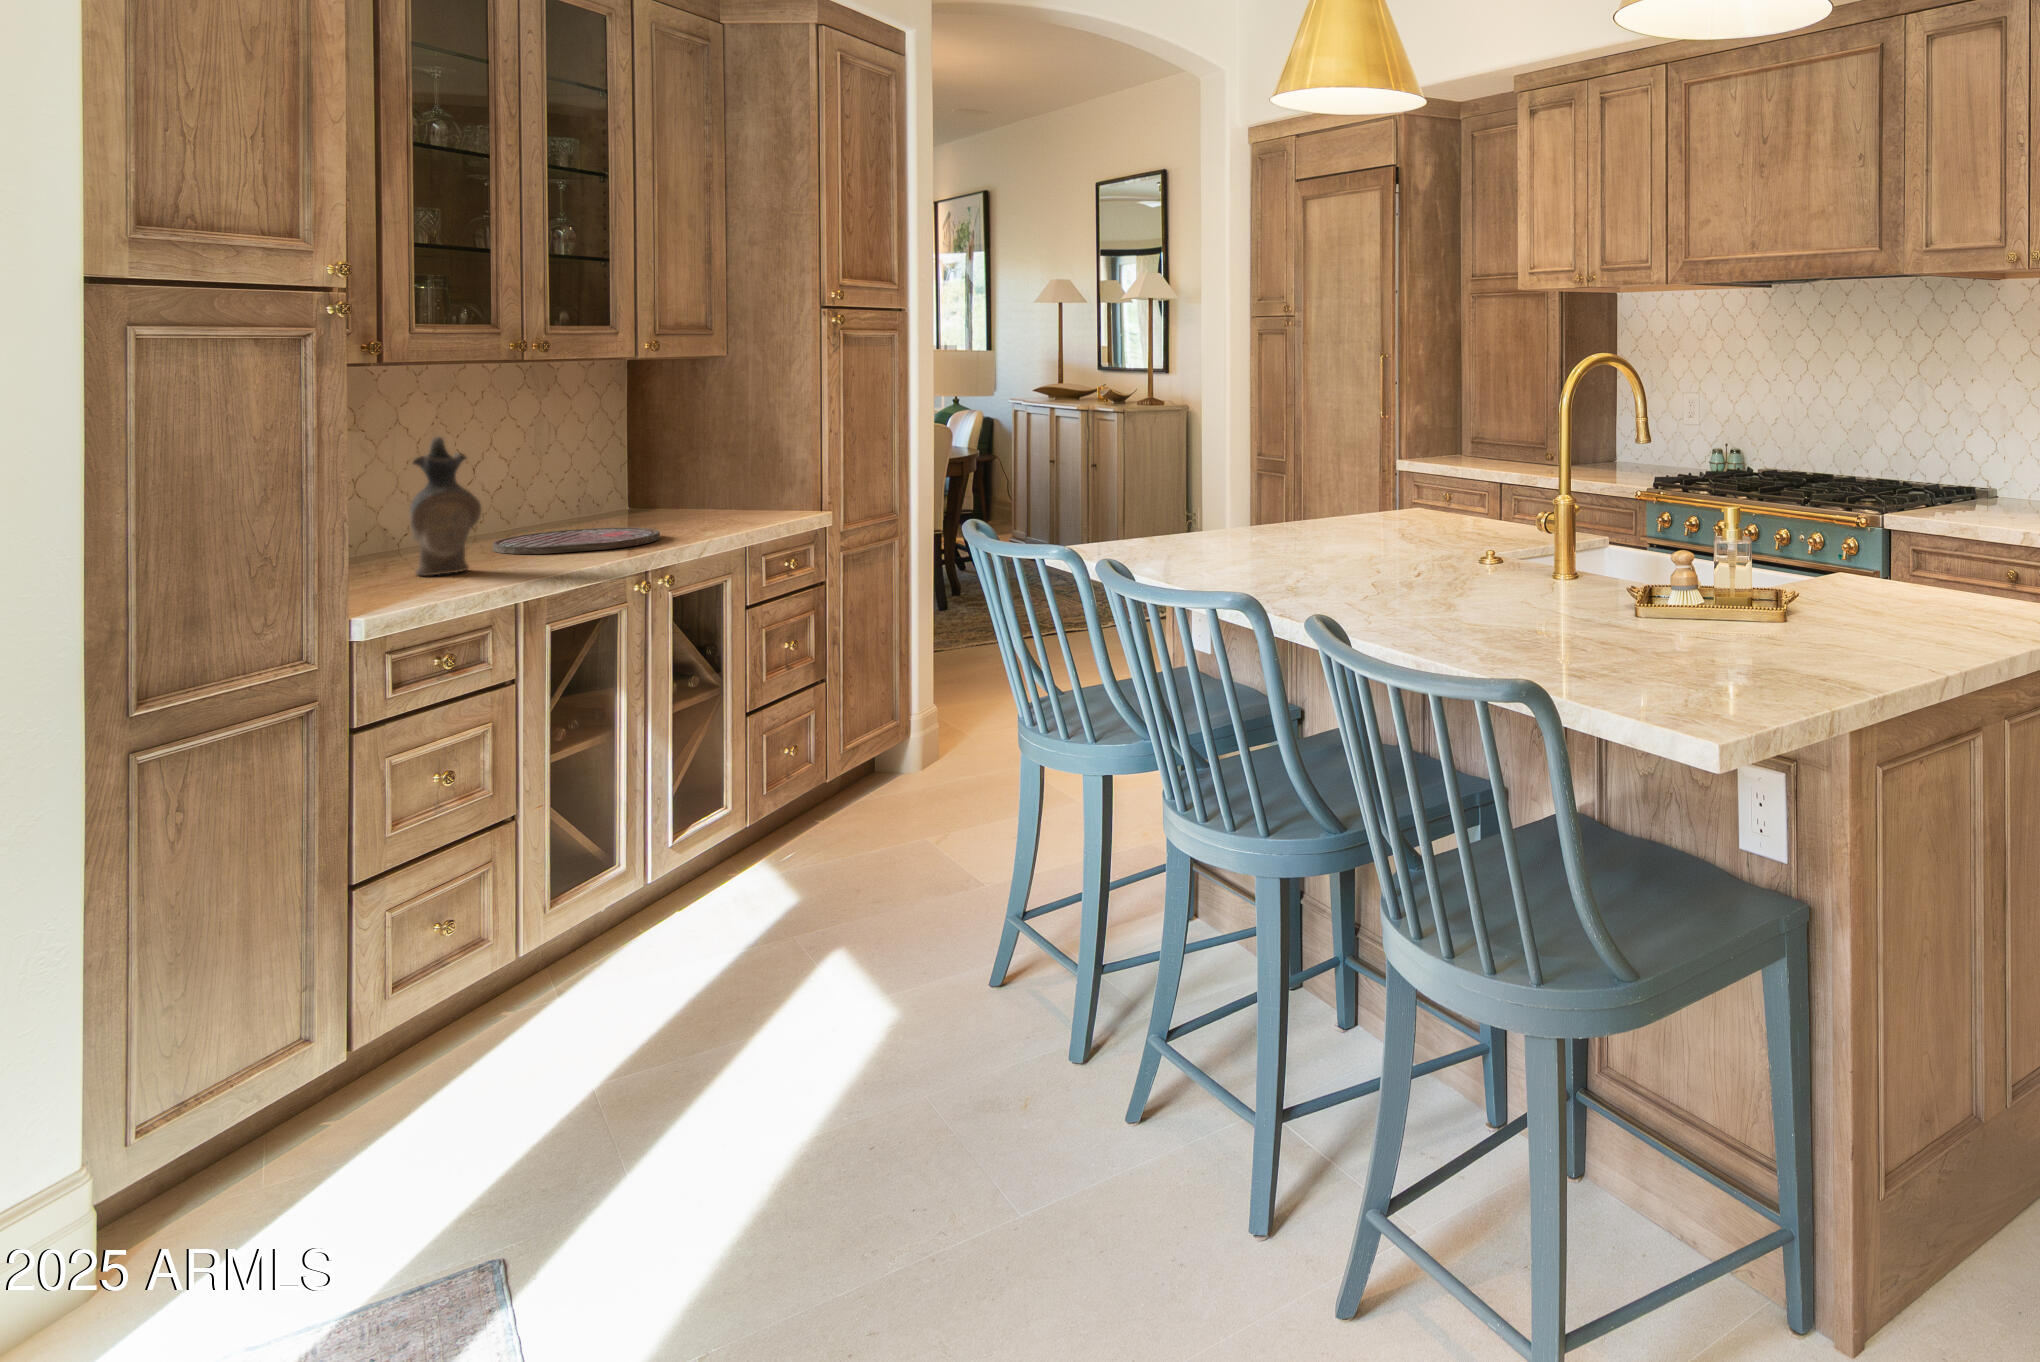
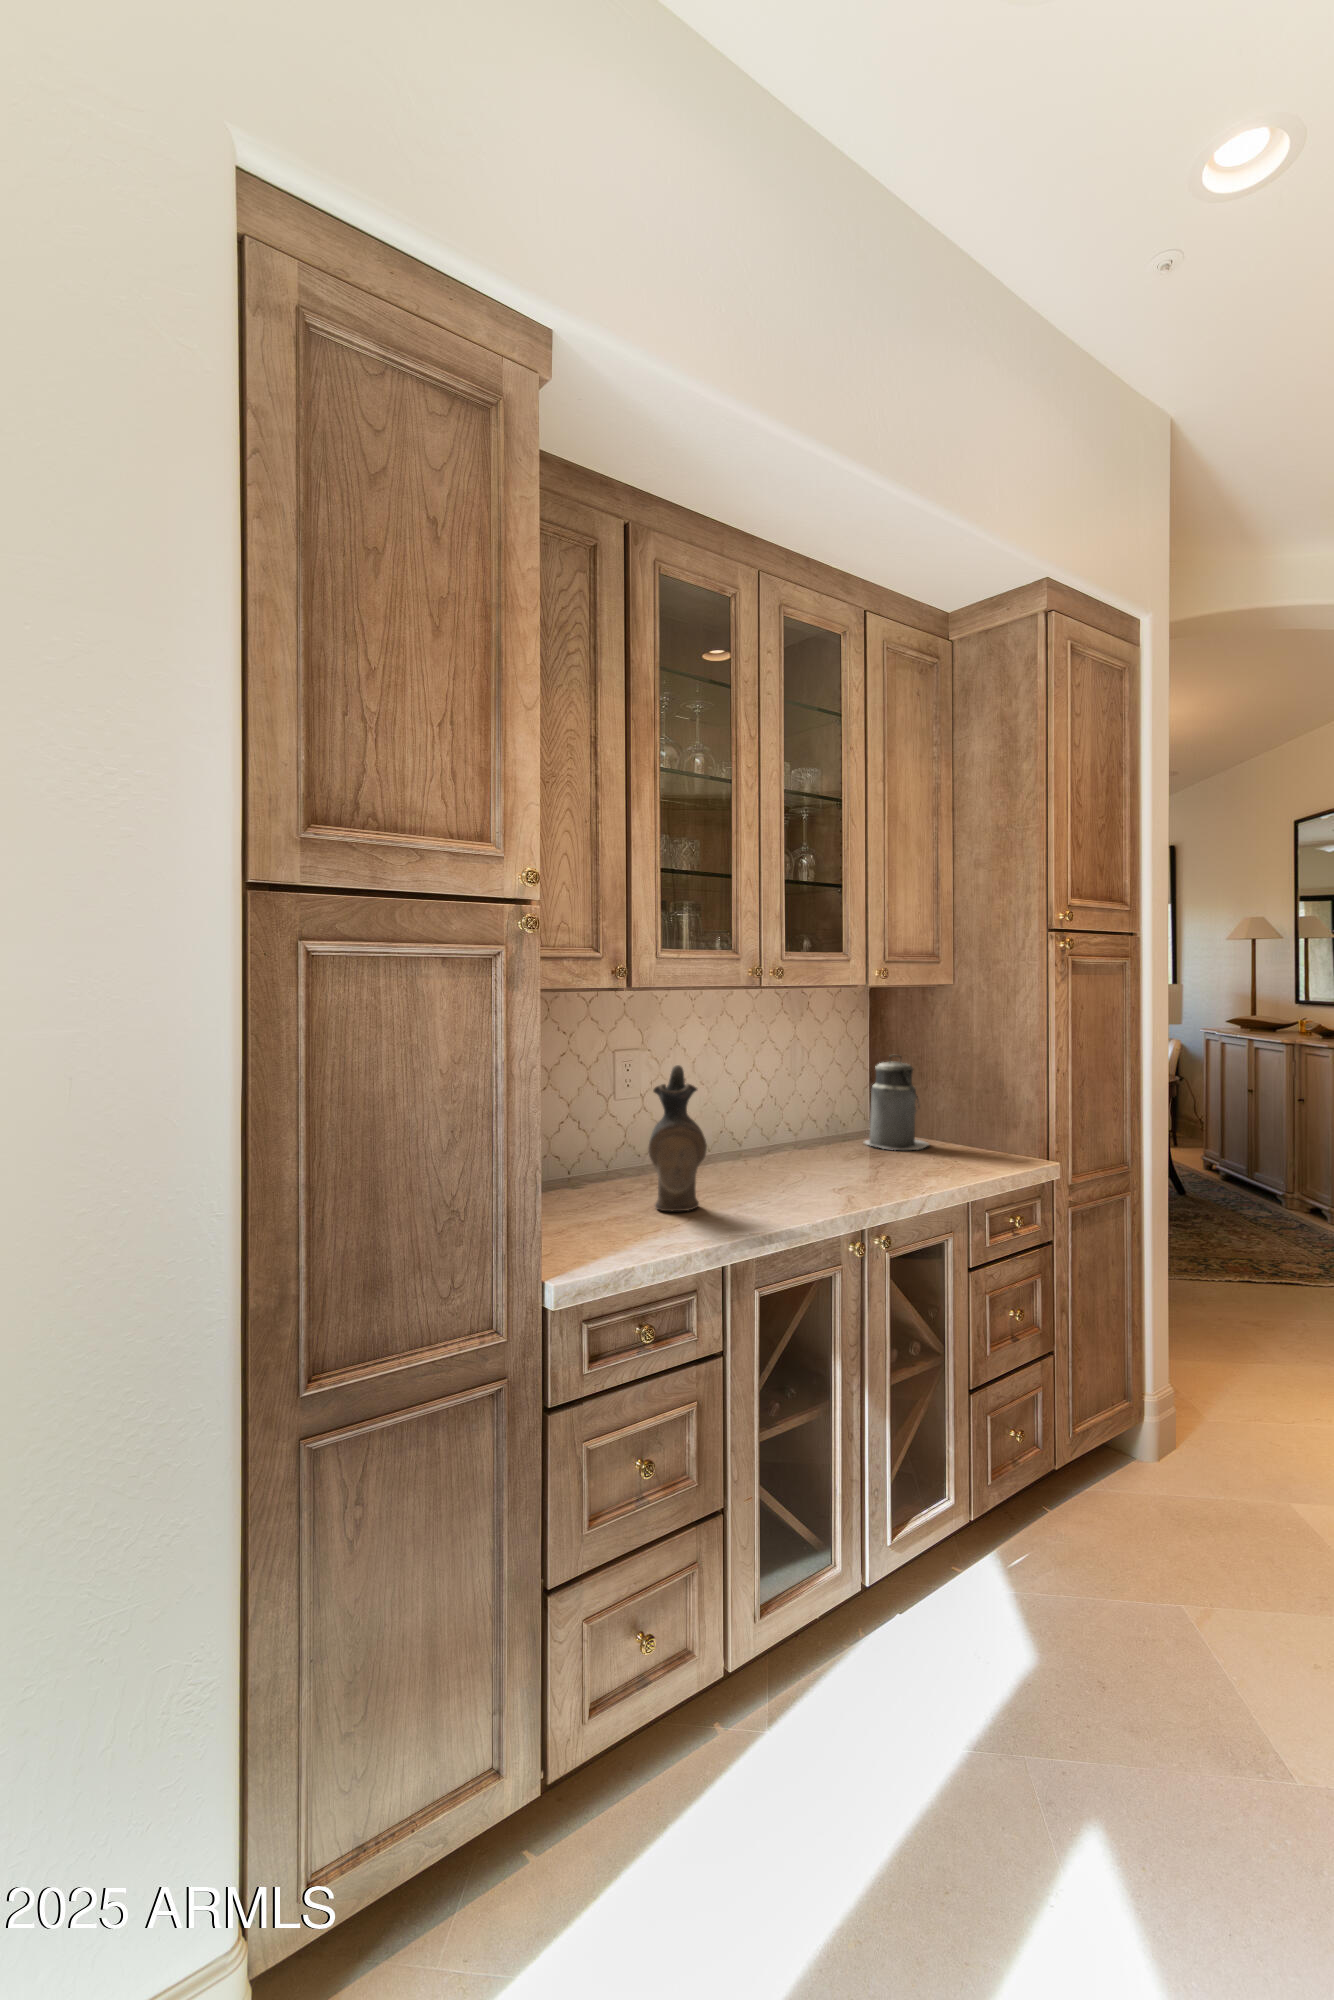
canister: none [628,425,704,518] -> present [865,1055,929,1150]
cutting board: present [493,528,660,554] -> none [737,1159,881,1194]

